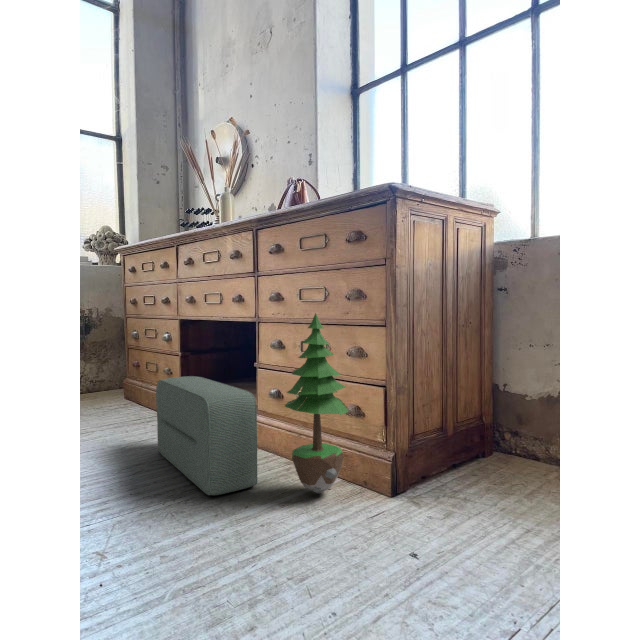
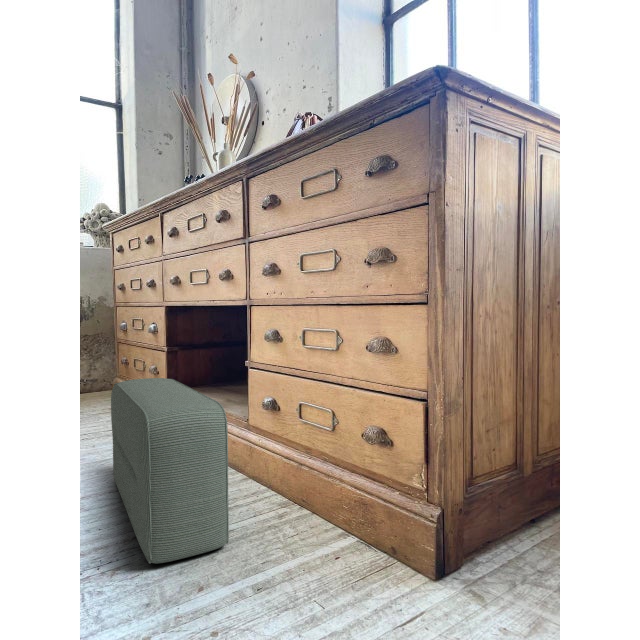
potted tree: present [285,313,349,494] -> none [264,281,368,569]

